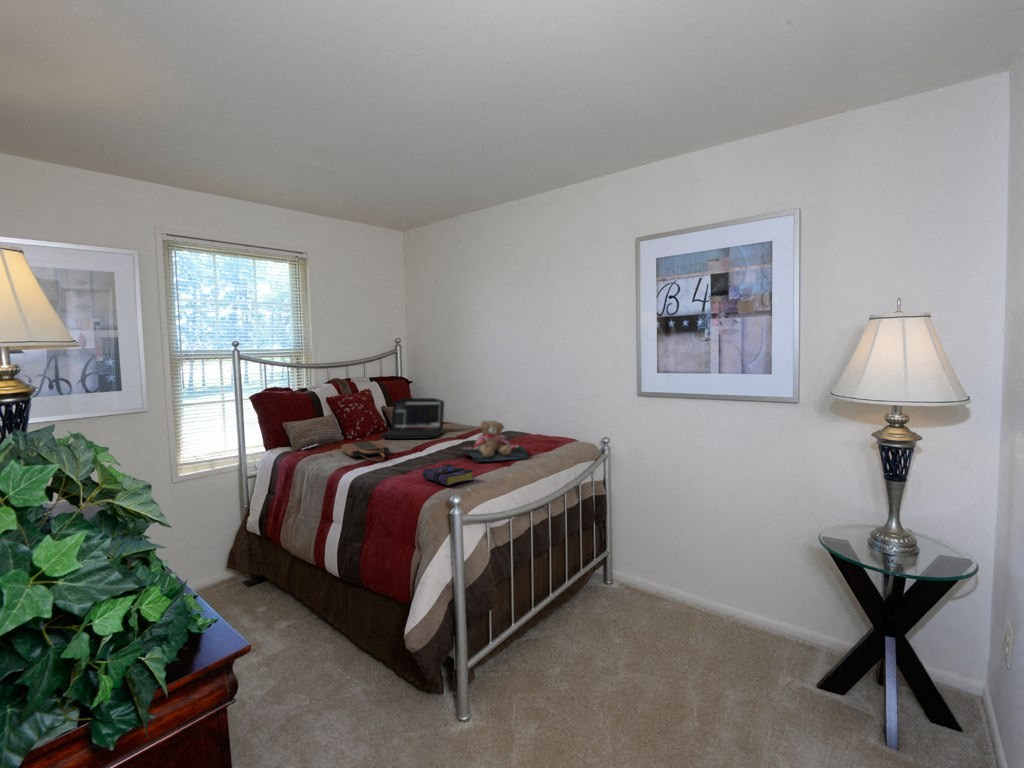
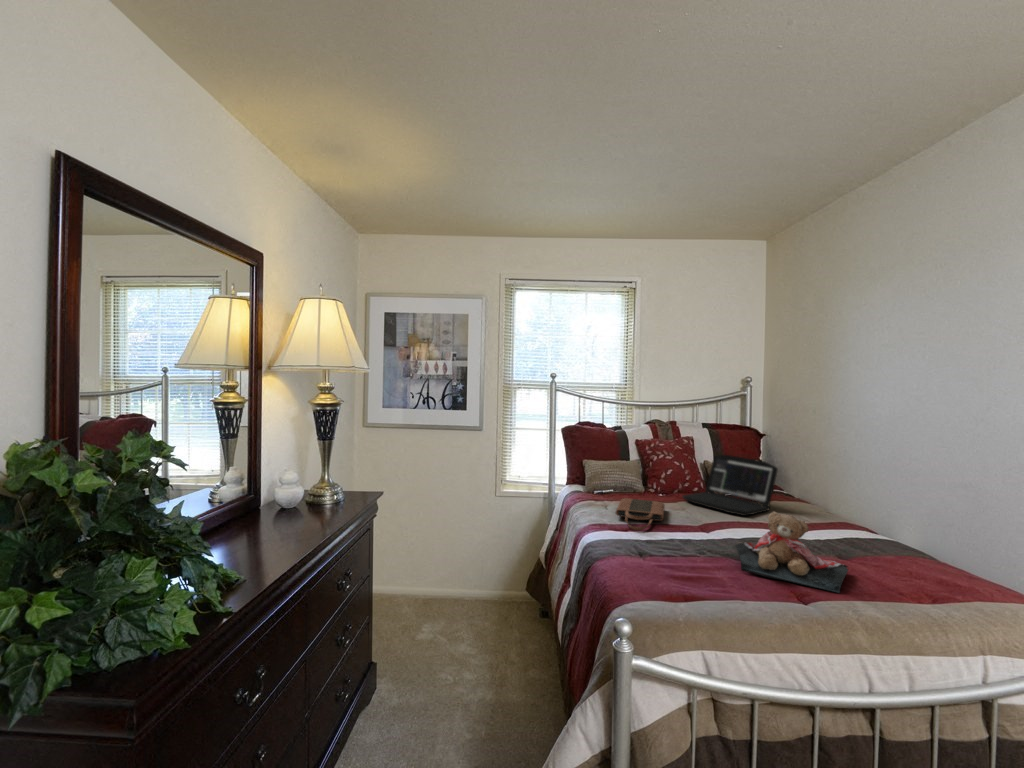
book: present [423,464,473,486] -> none [645,559,702,600]

